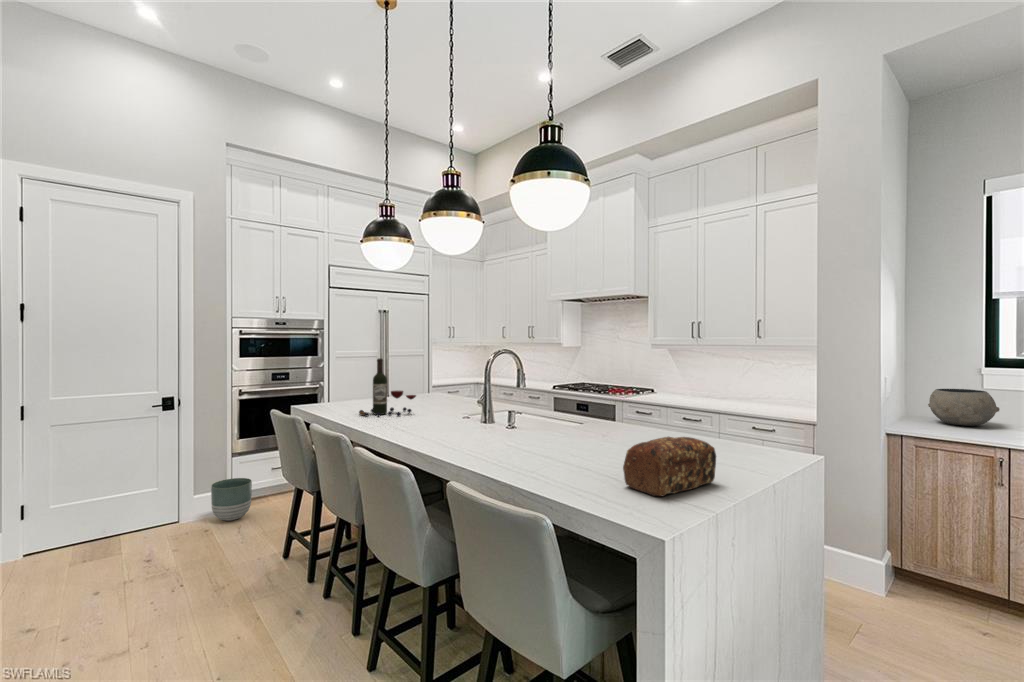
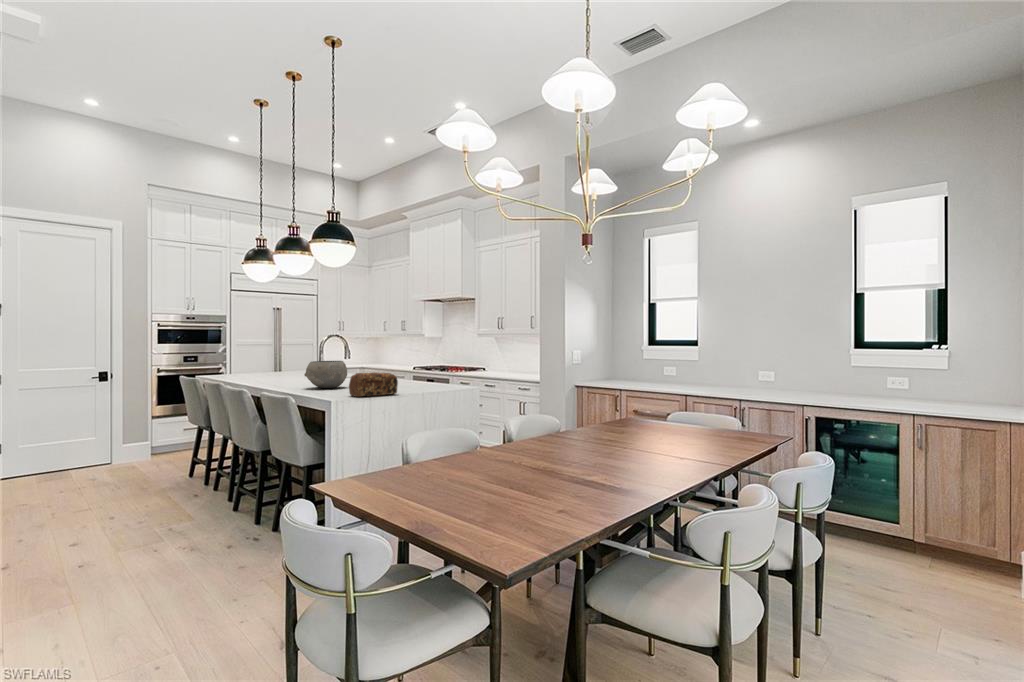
wine bottle: present [359,358,416,417] -> none [241,341,283,380]
ceramic bowl: present [928,389,1000,426] -> present [304,361,347,388]
planter: present [211,478,252,521] -> none [136,433,168,463]

